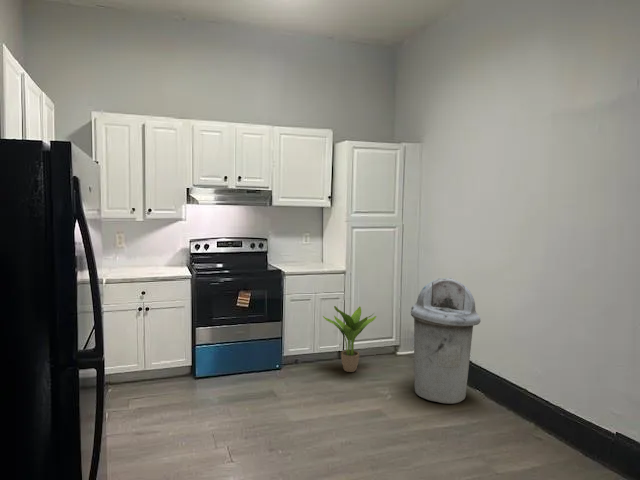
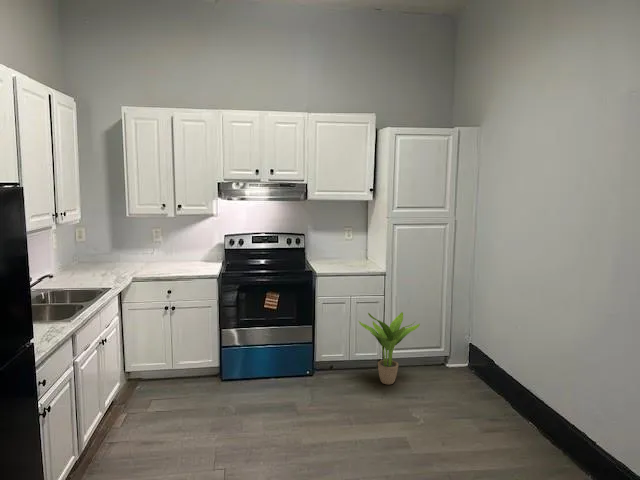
trash can: present [411,278,481,404] -> none [451,290,535,438]

